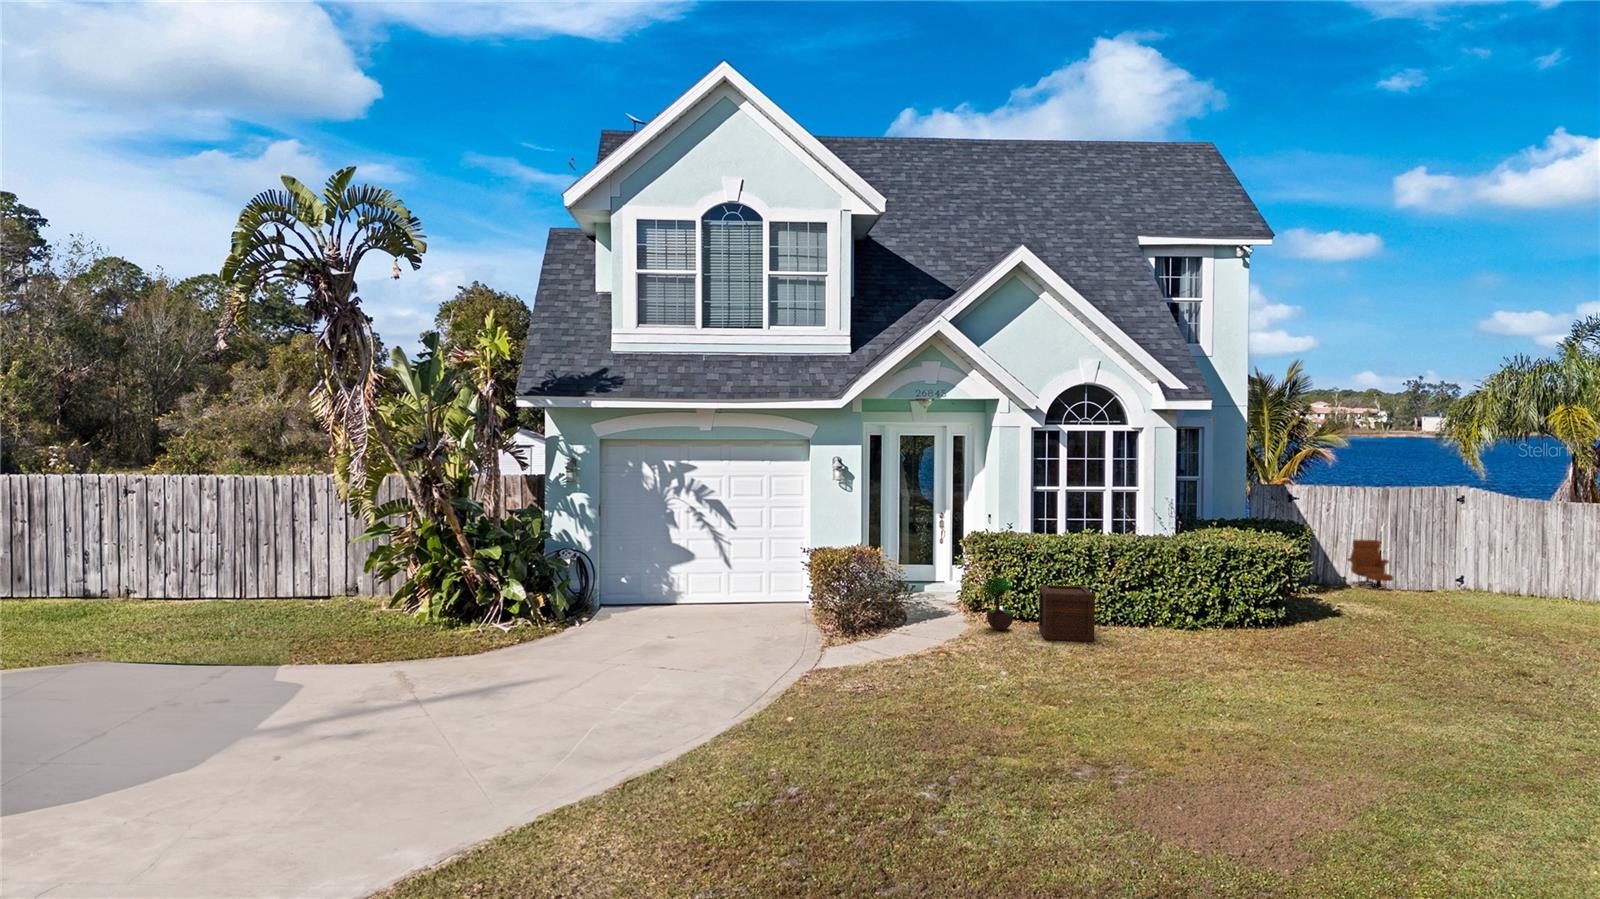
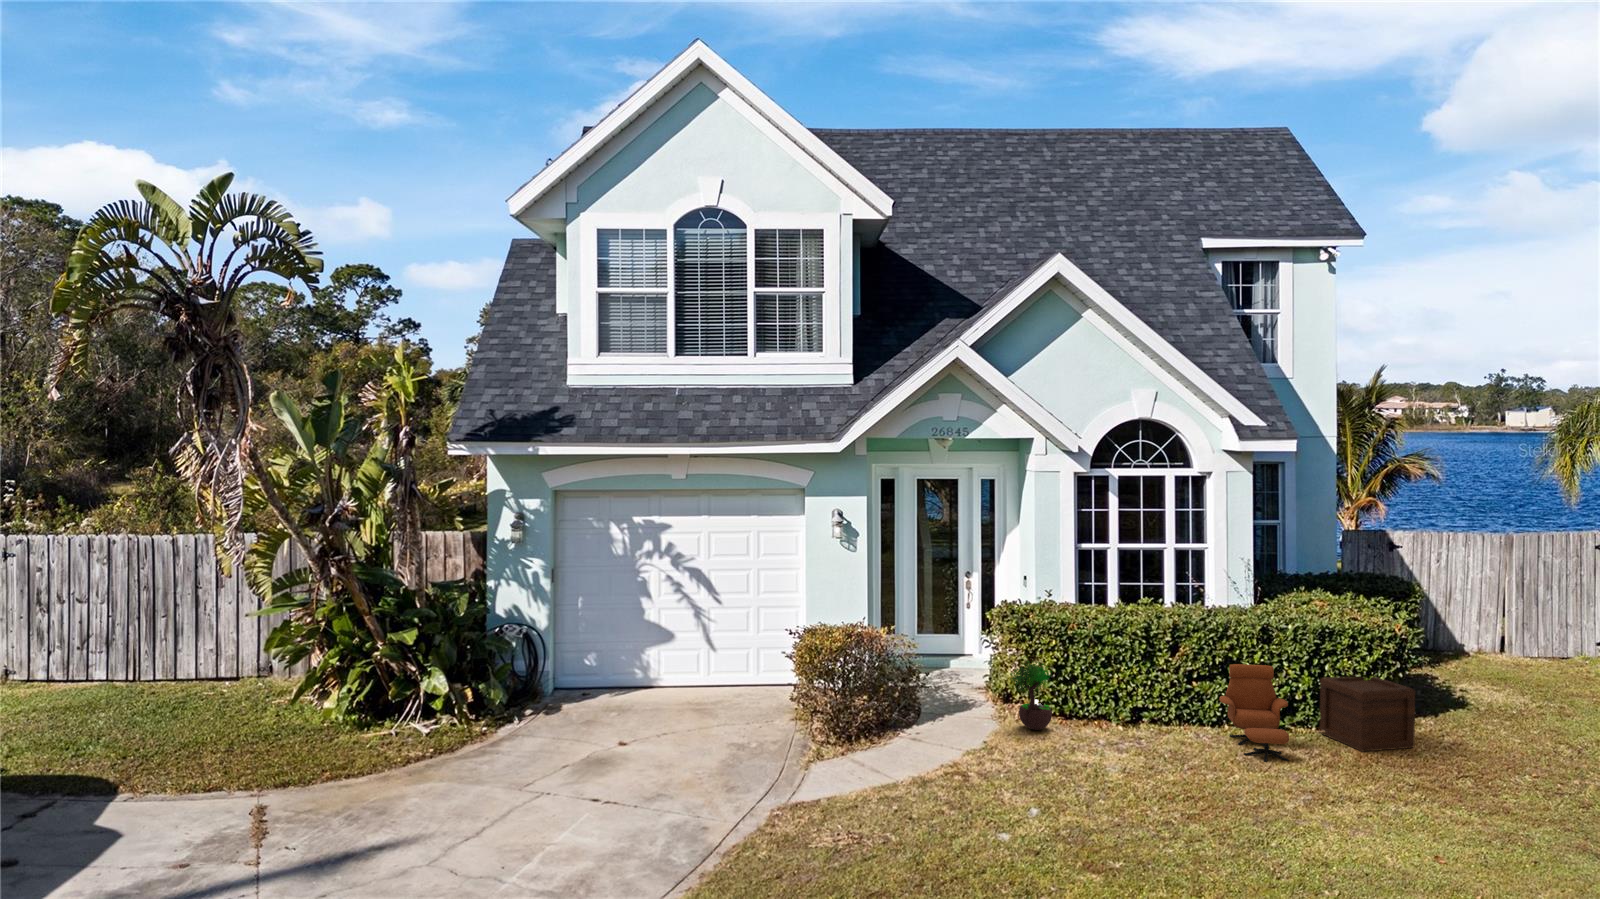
lounge chair: present [1347,540,1393,590] -> present [1219,664,1289,762]
wooden crate: present [1039,585,1095,642] -> present [1320,677,1415,752]

